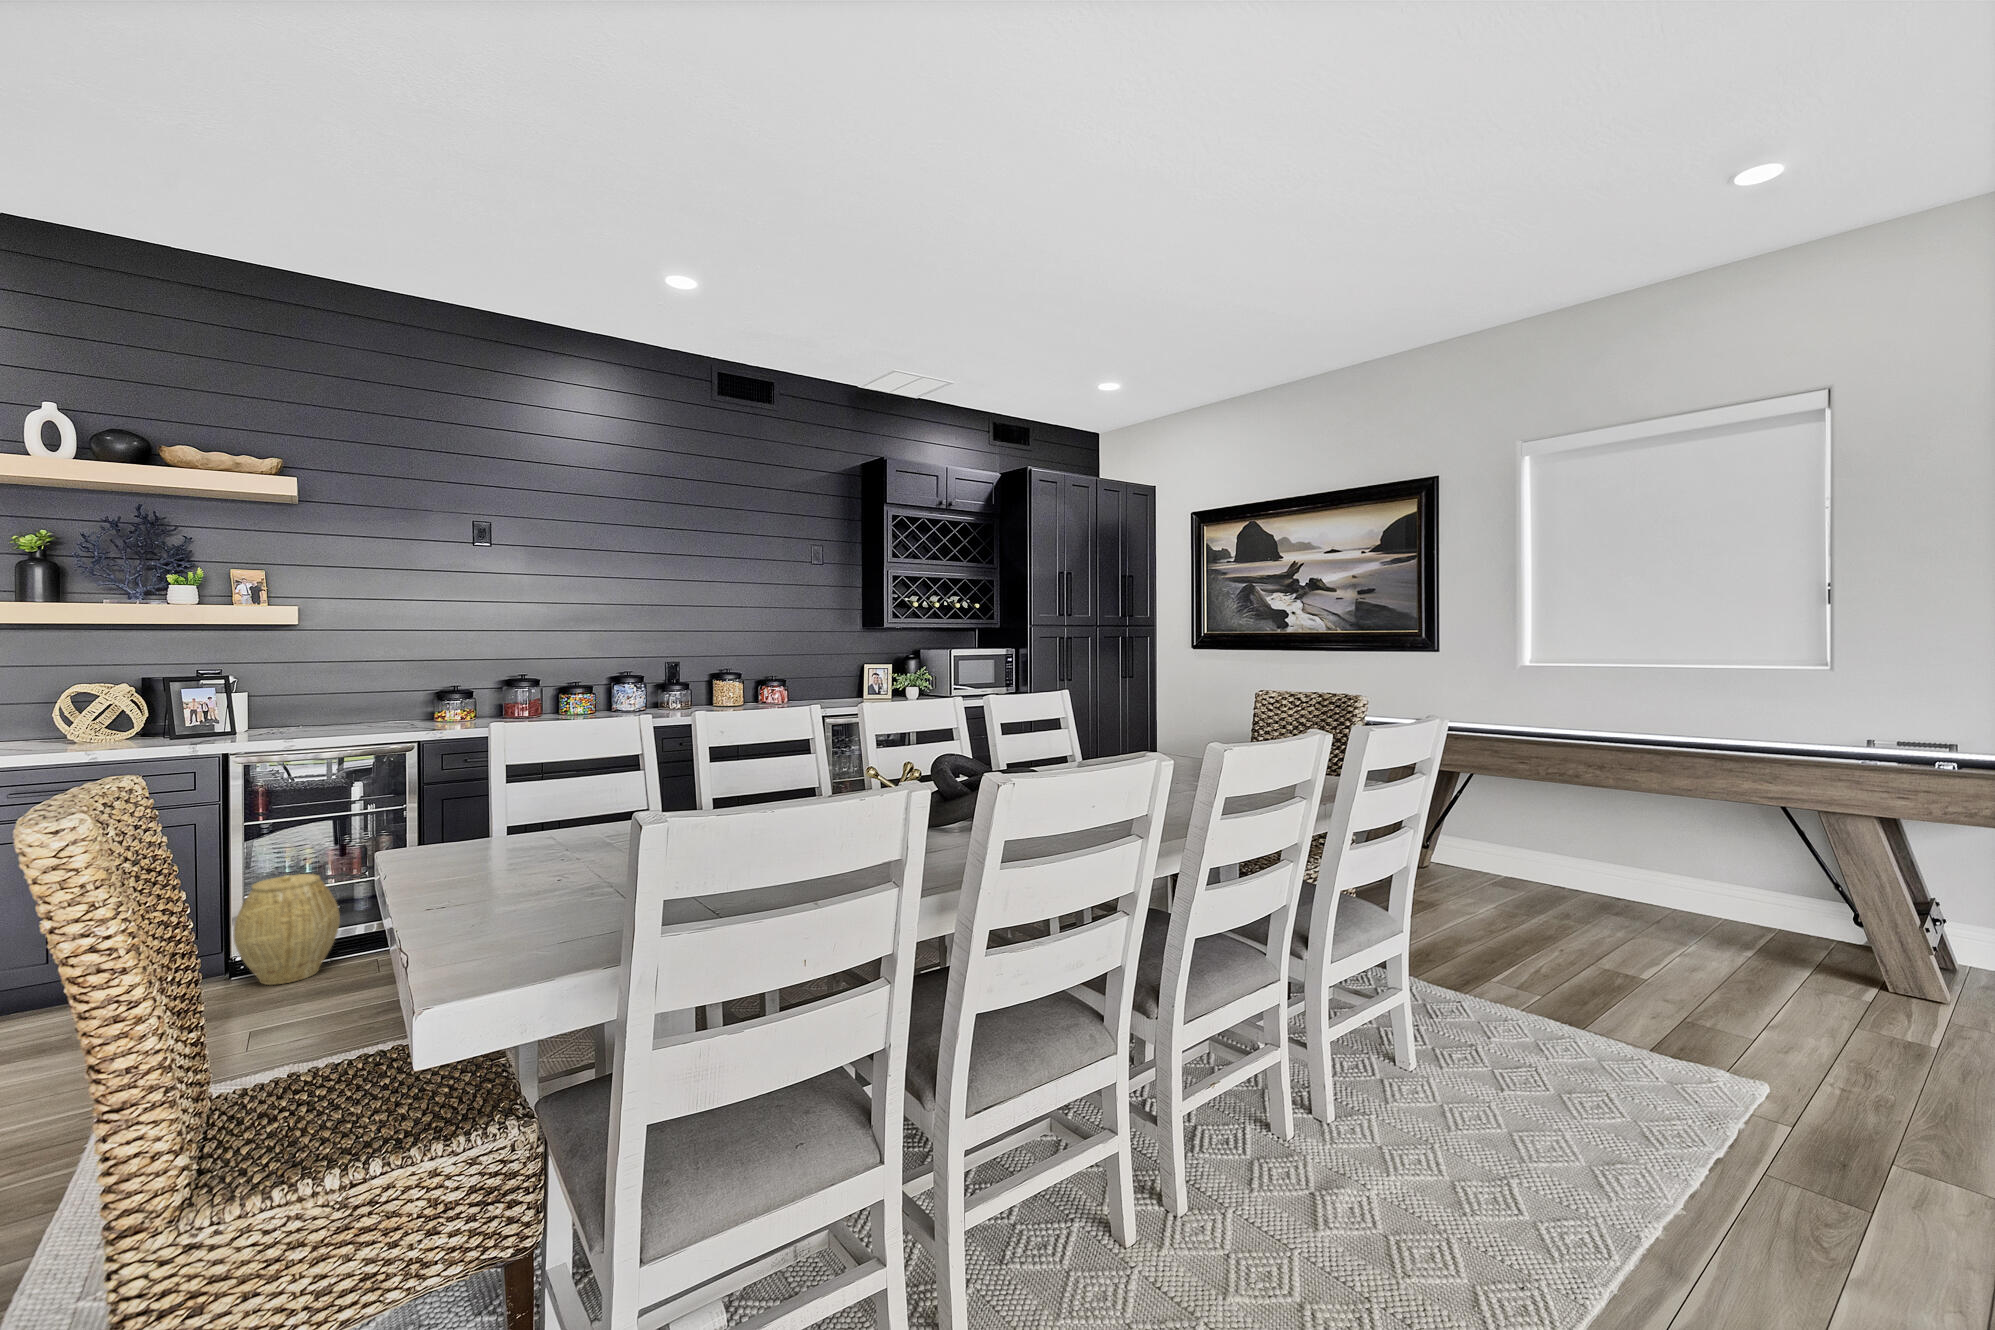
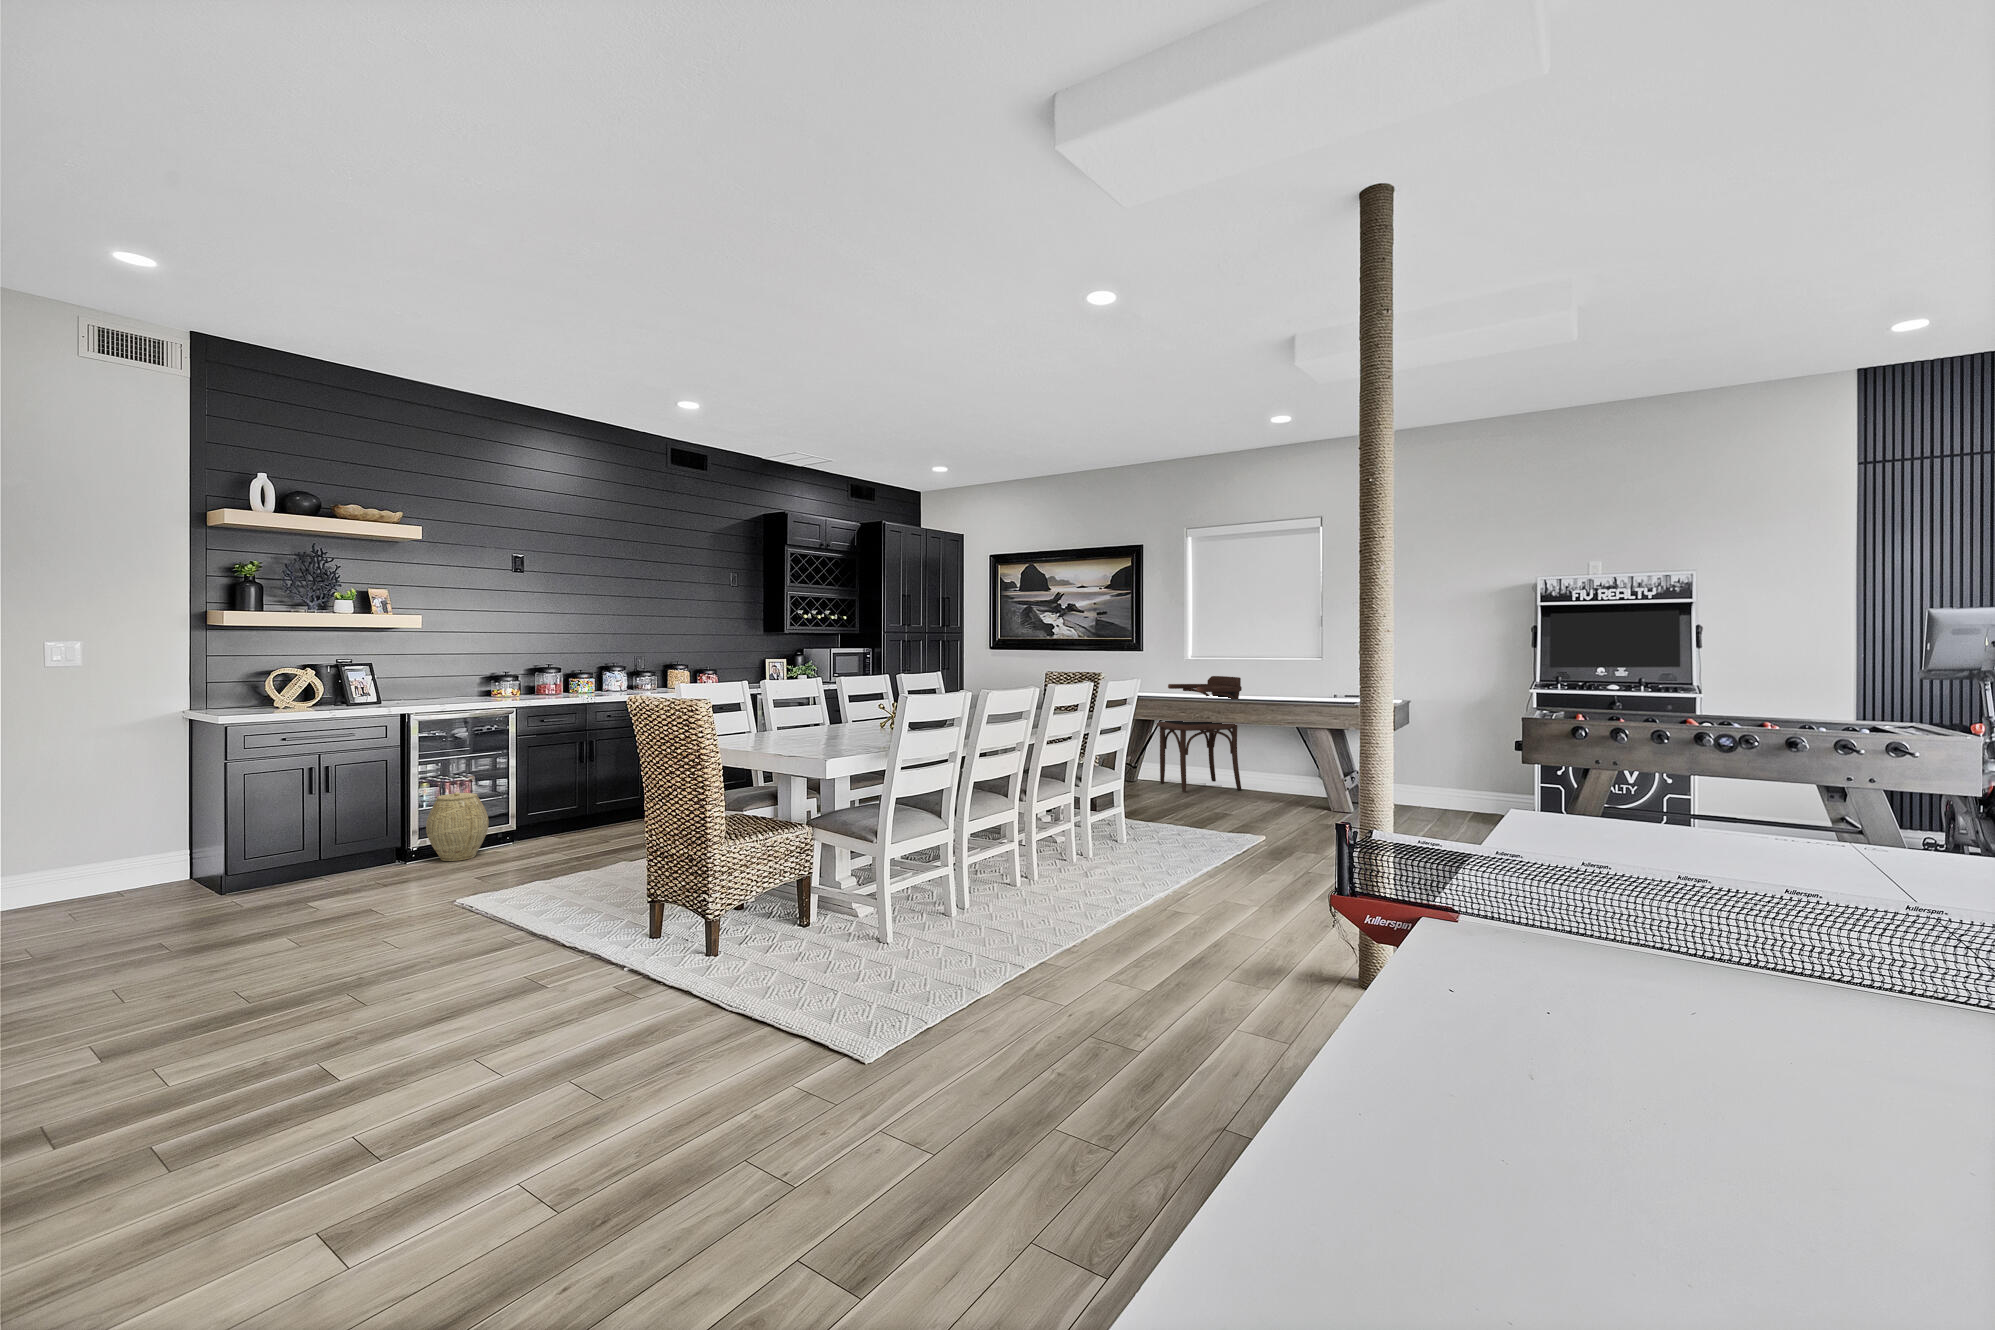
armchair: none [1464,694,1641,908] -> present [1157,676,1242,792]

